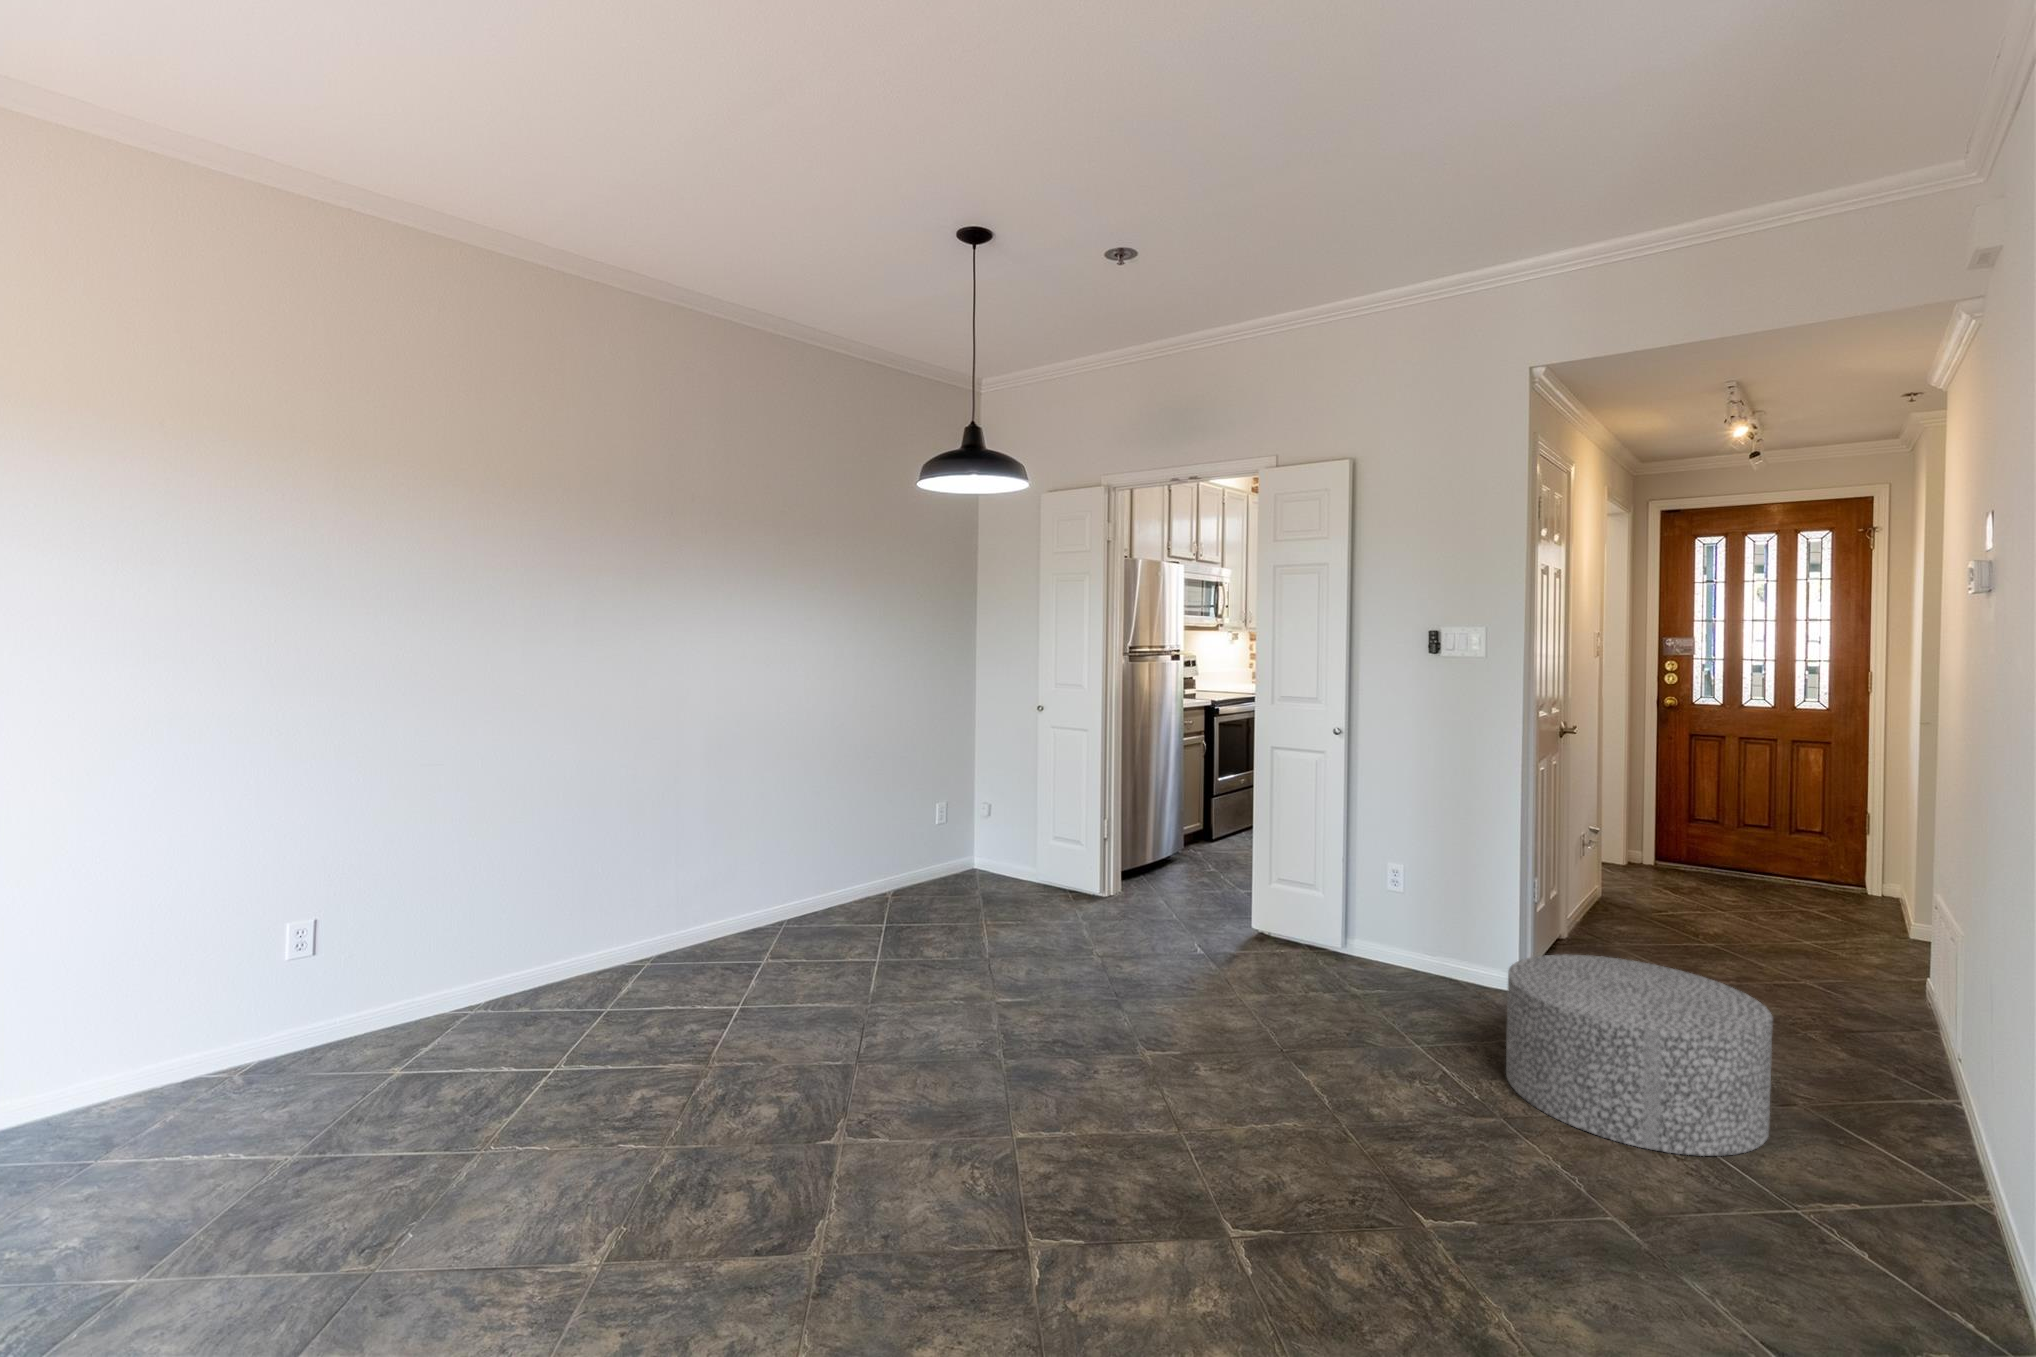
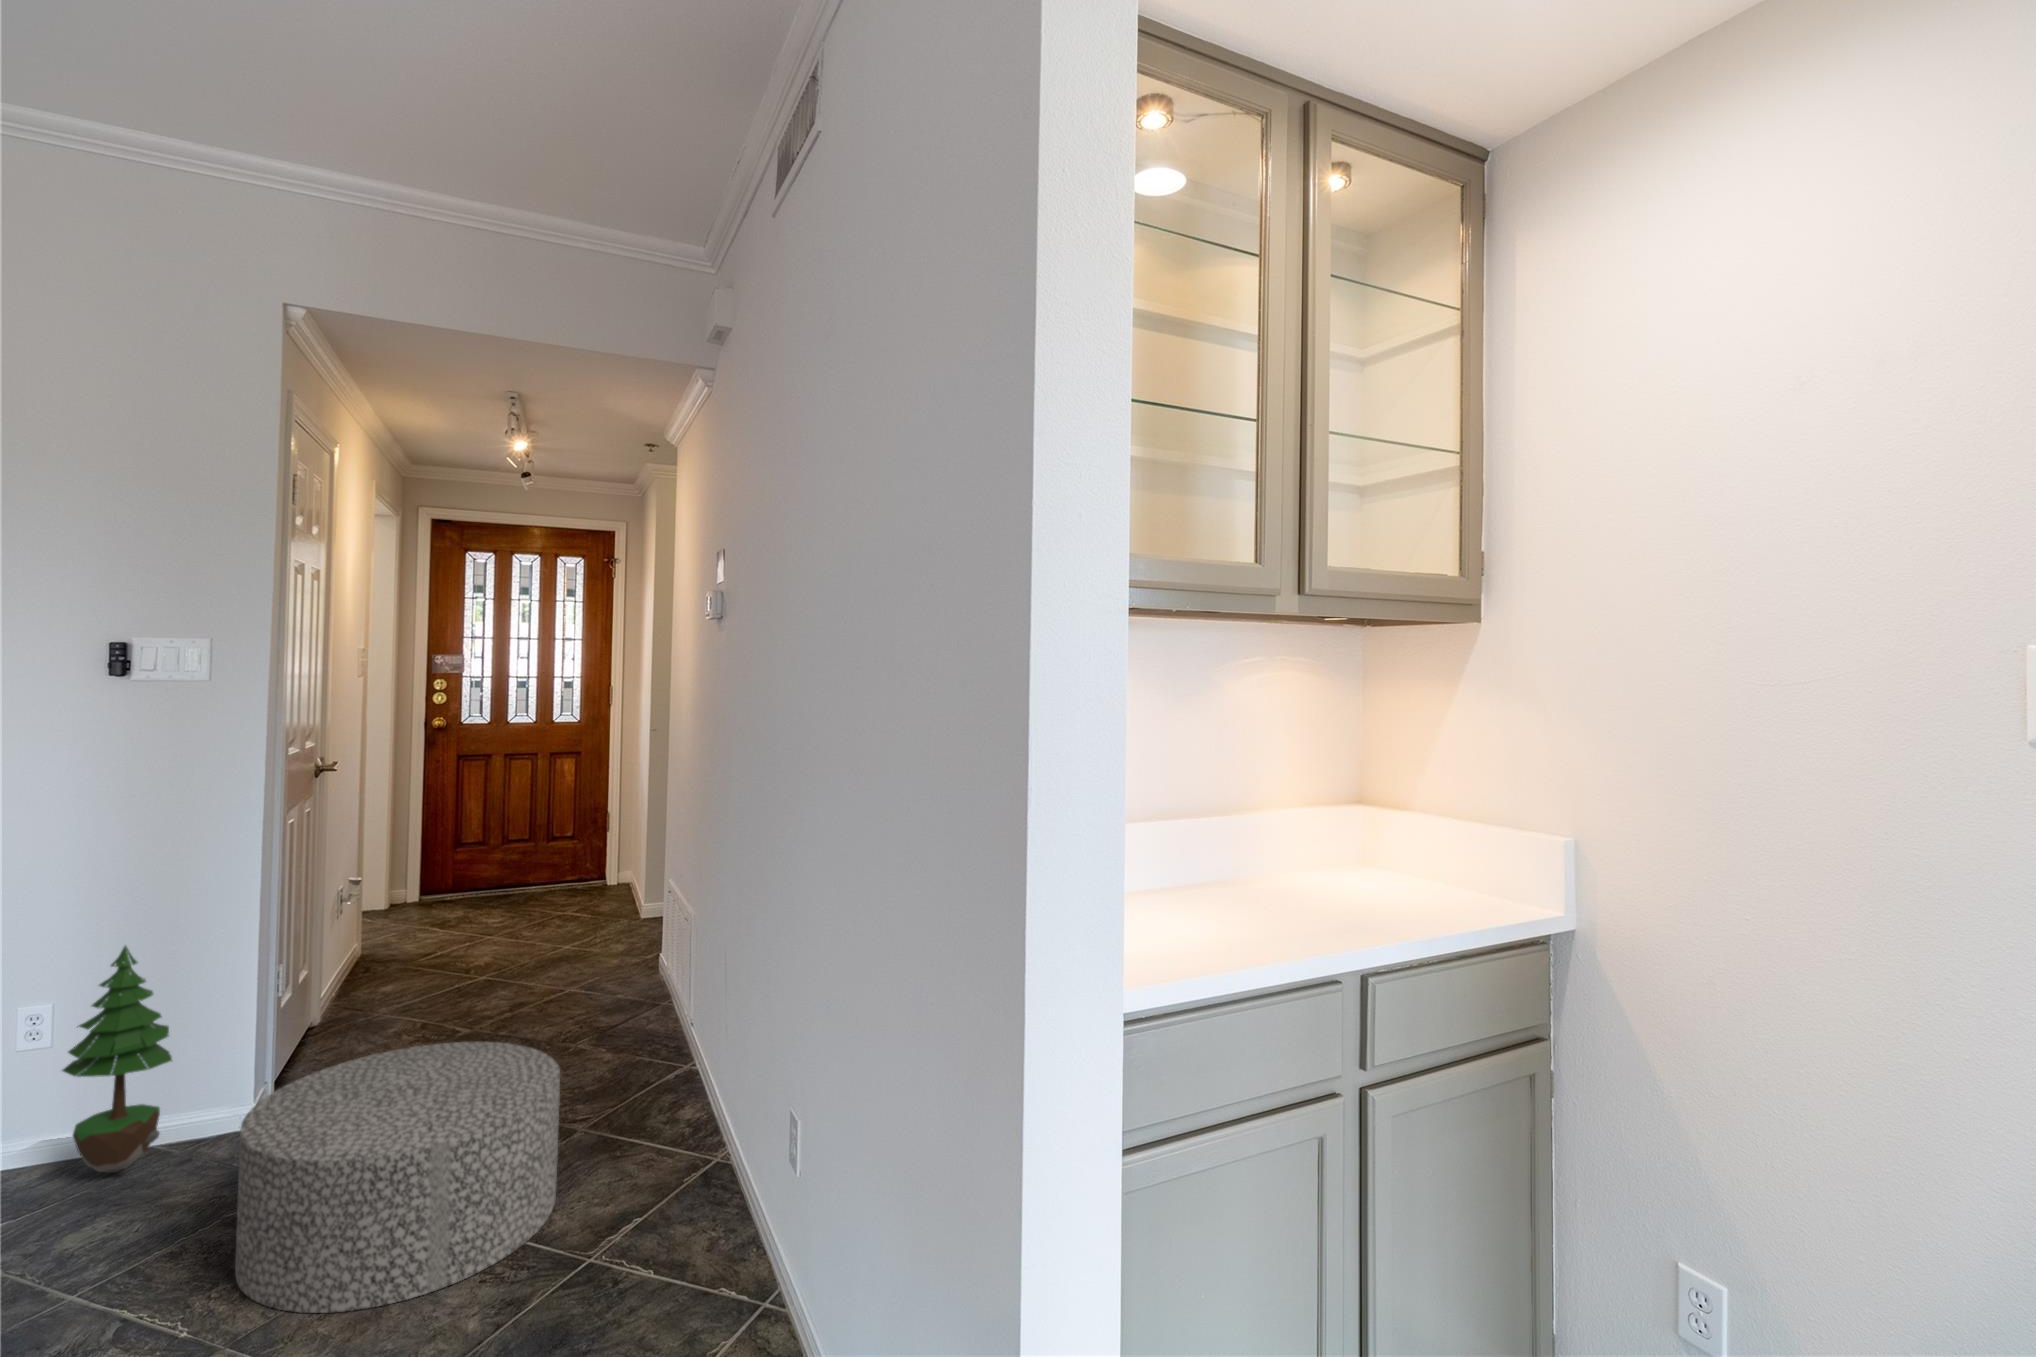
potted tree: none [1407,835,1467,988] -> present [62,946,172,1173]

